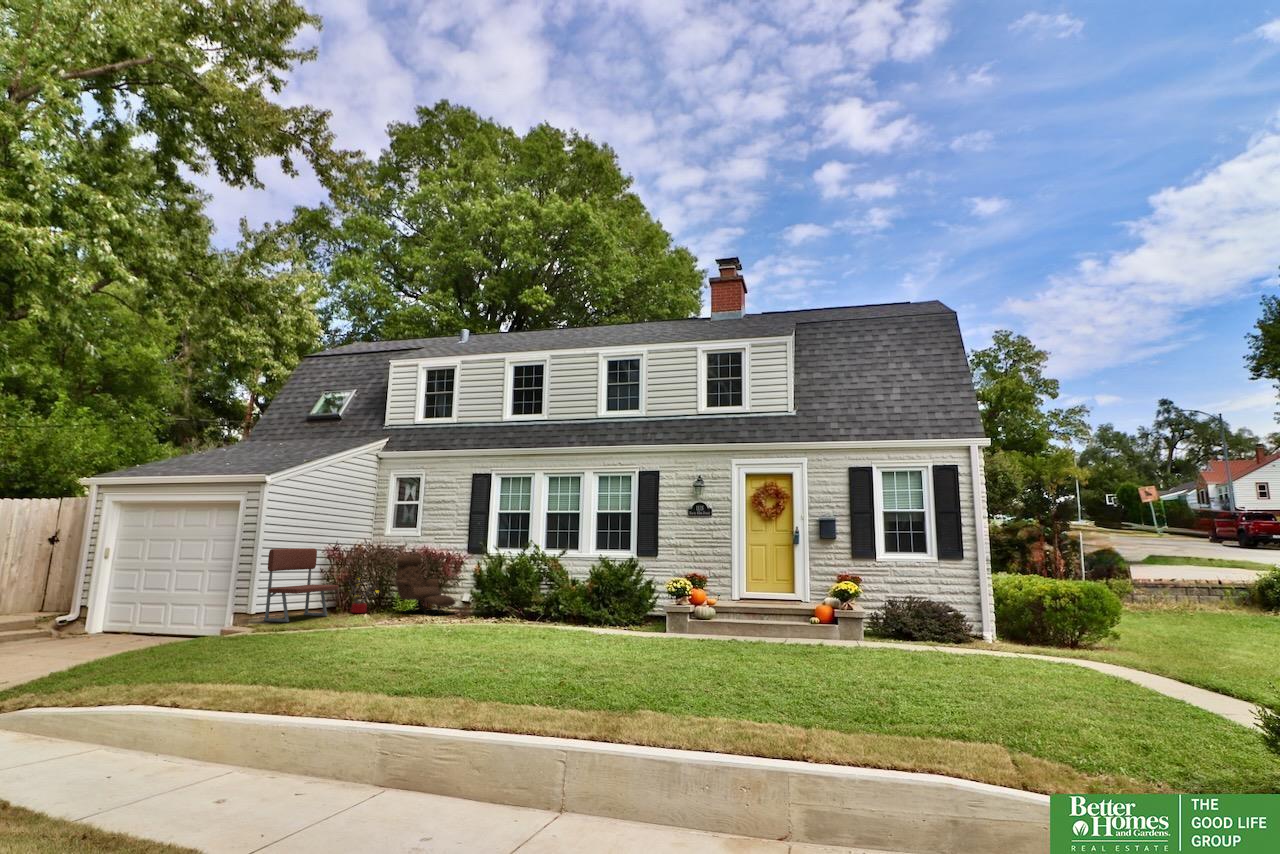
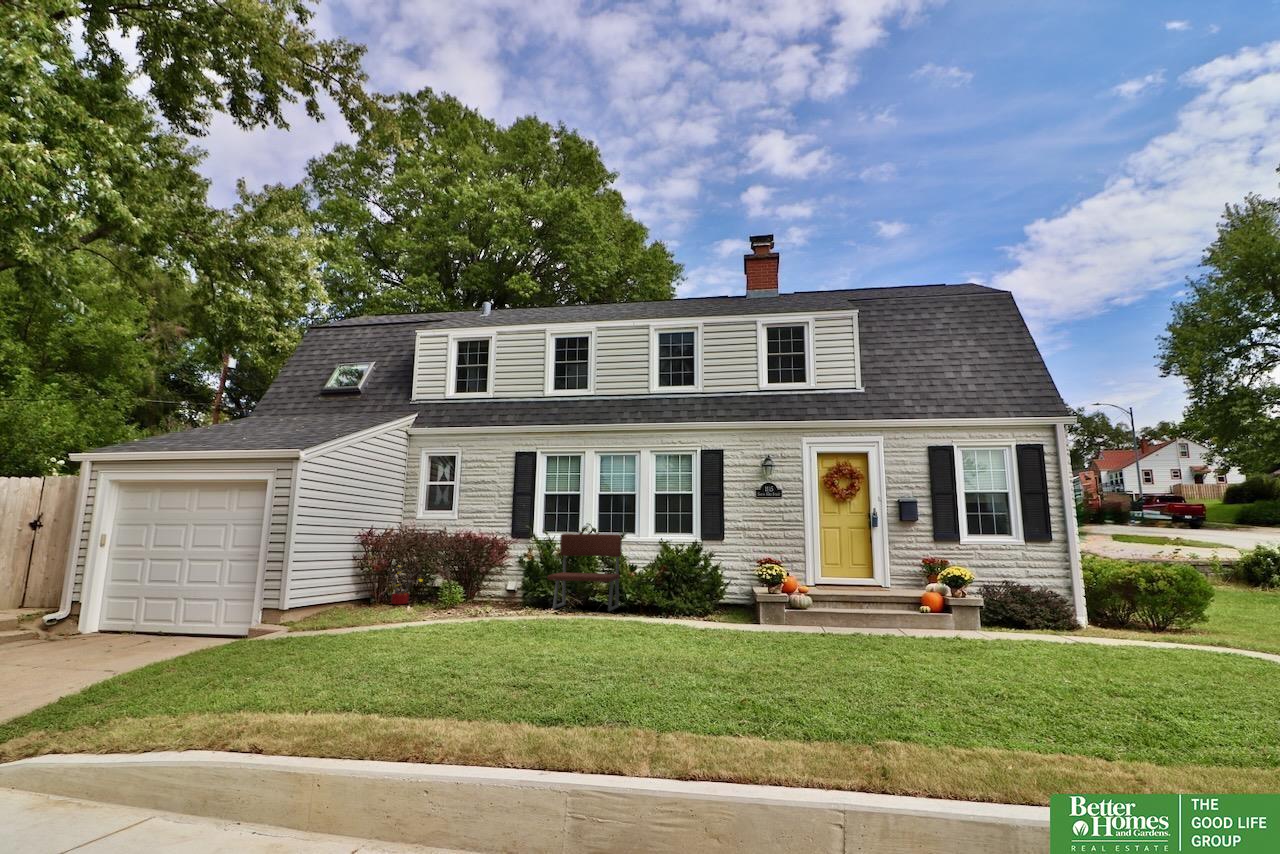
bench: present [264,548,339,622] -> present [548,533,622,611]
lounge chair: present [395,555,456,615] -> none [440,540,508,606]

